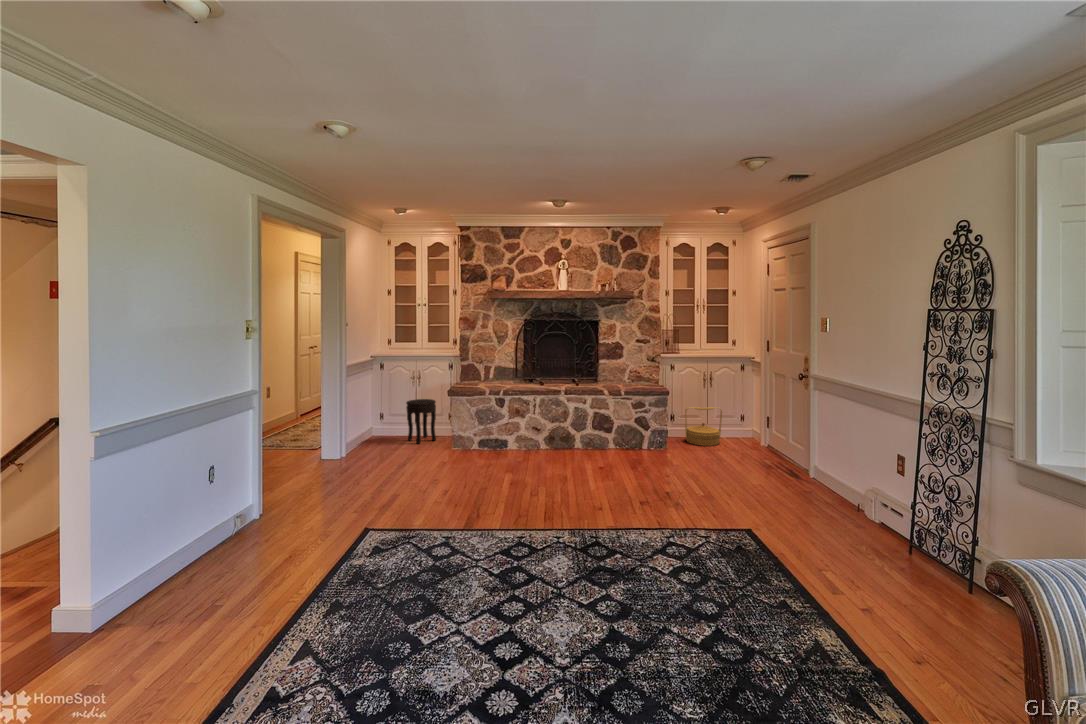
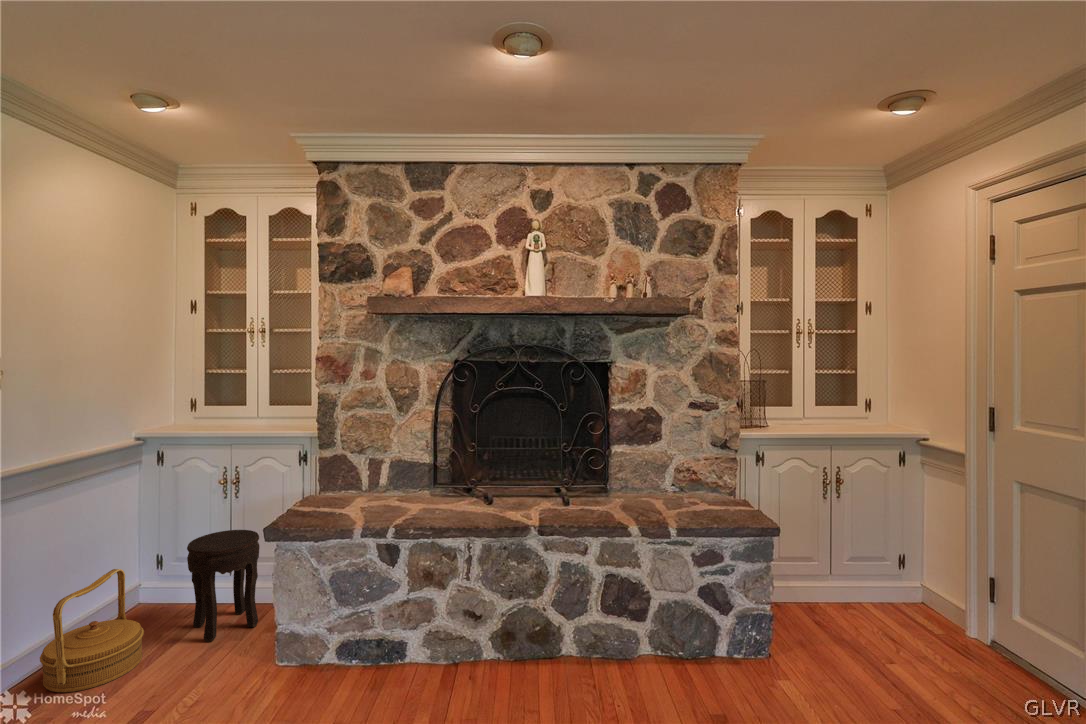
woven basket: present [685,407,722,446] -> present [40,569,144,692]

